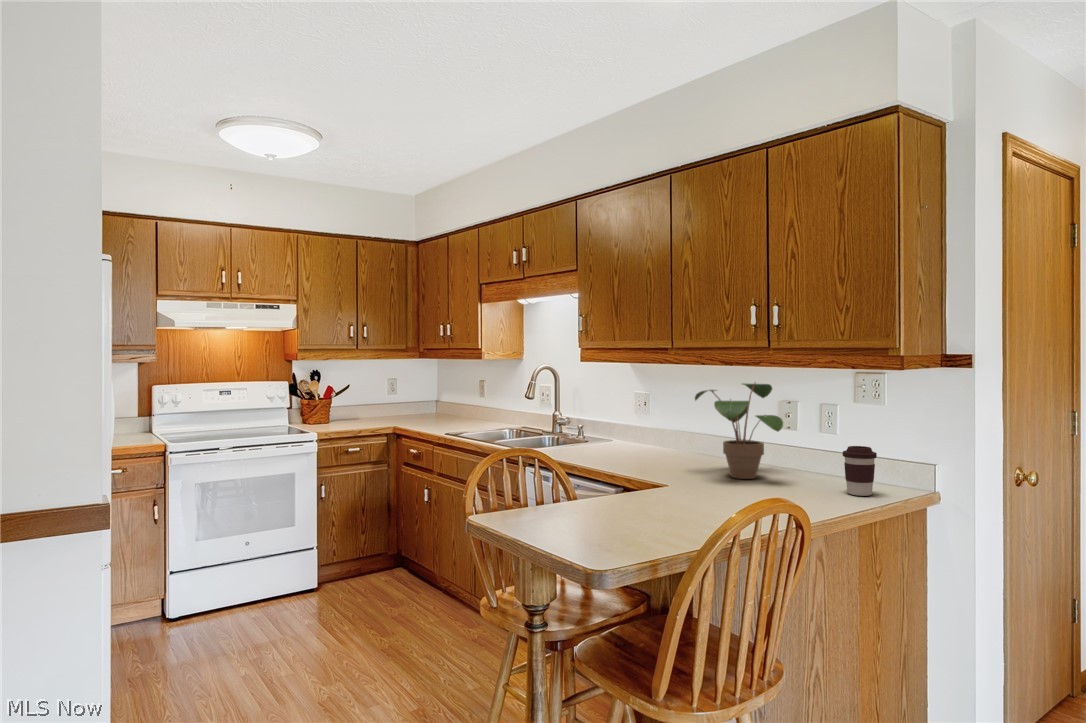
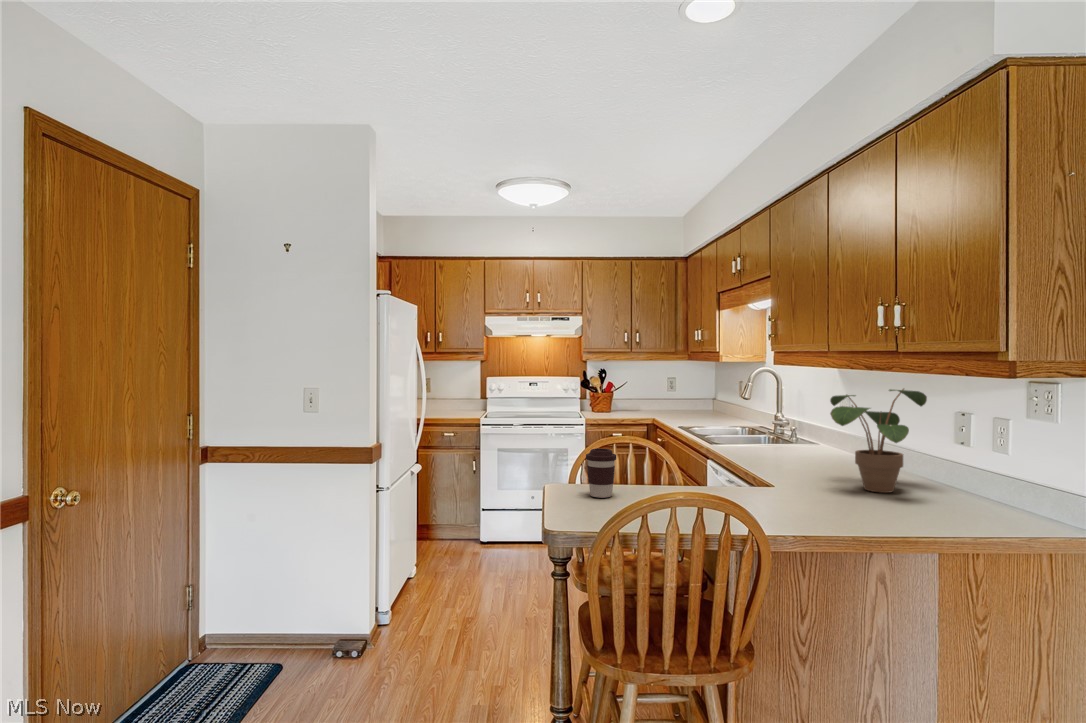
coffee cup: present [843,446,877,496] -> present [586,448,616,498]

